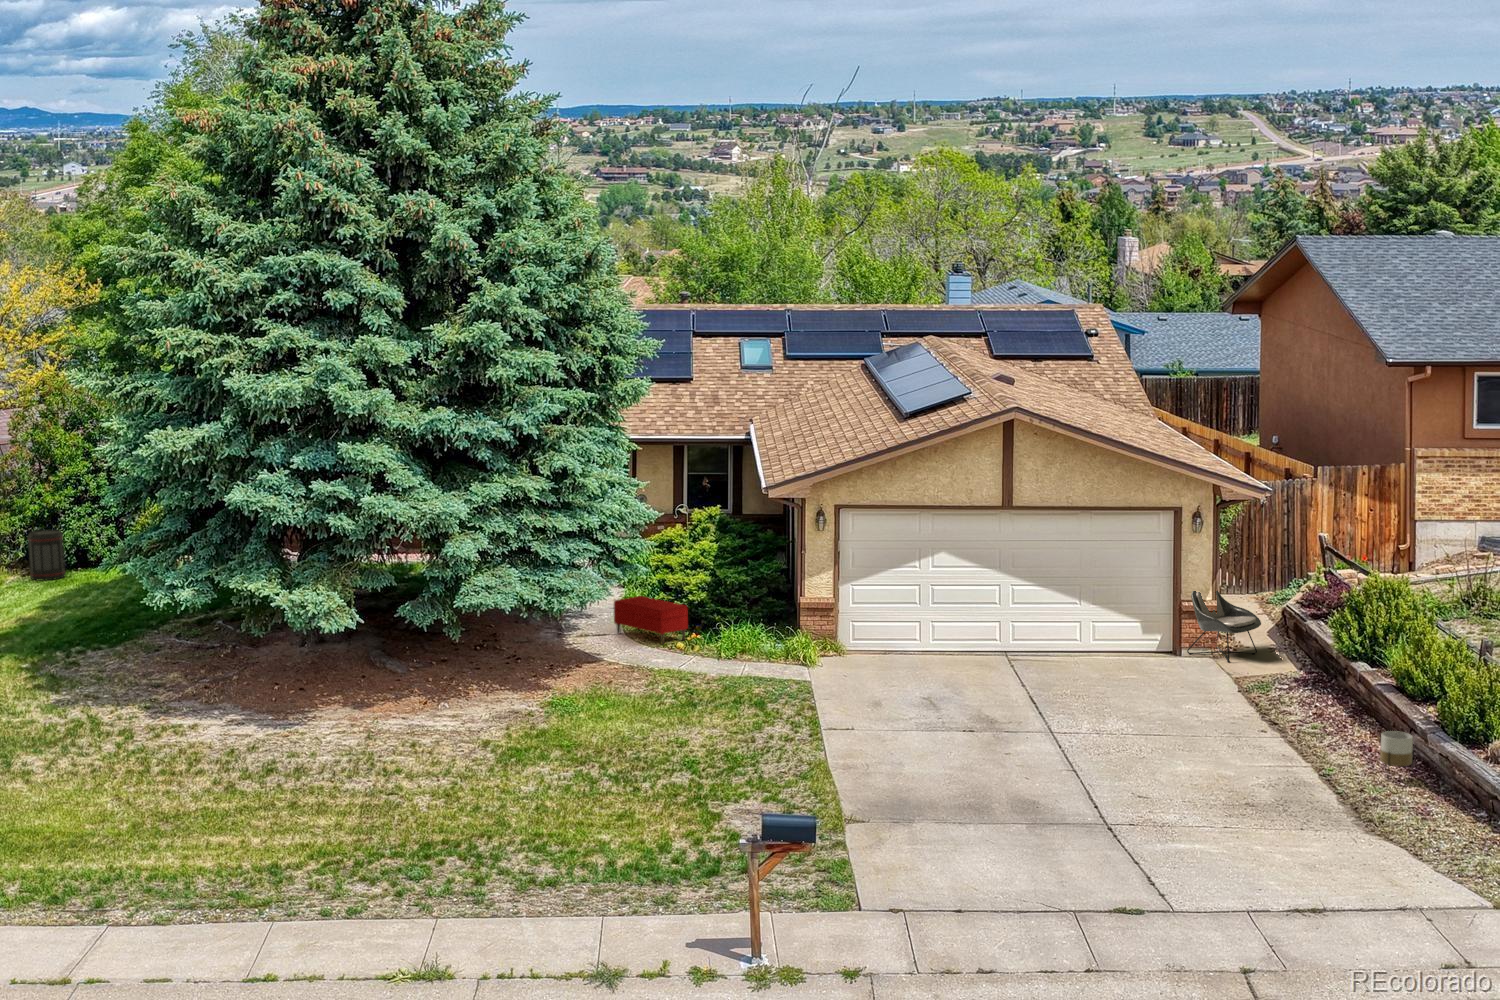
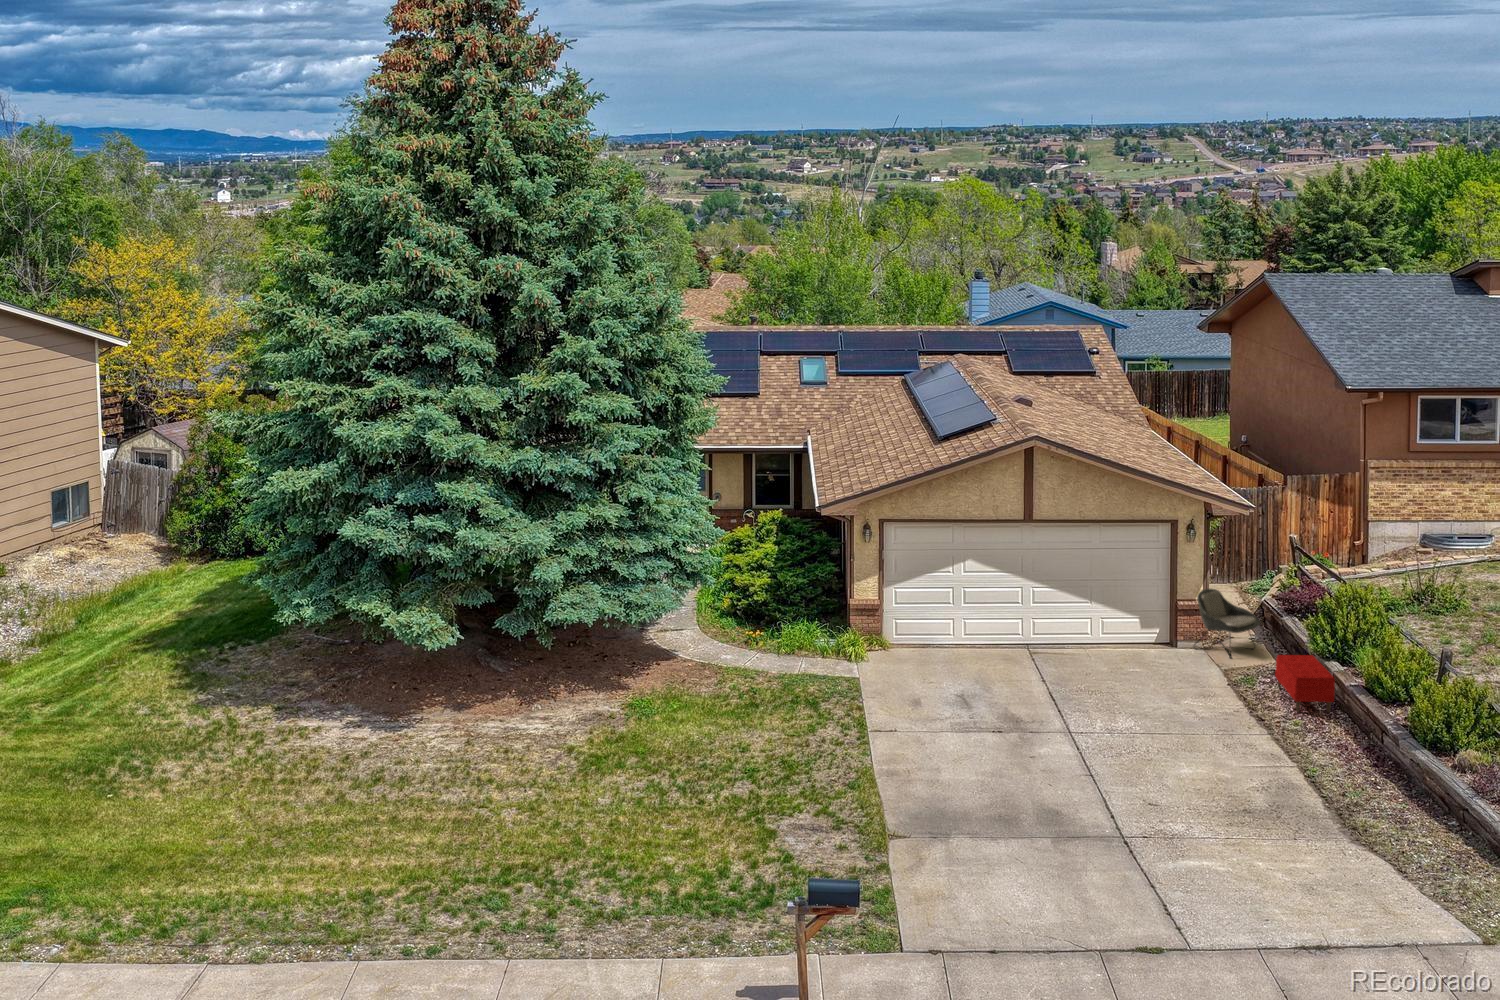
trash can: present [27,530,66,581] -> none [201,528,234,571]
bench: present [614,596,688,645] -> present [1275,655,1335,713]
planter: present [1380,731,1413,767] -> none [1381,750,1413,796]

